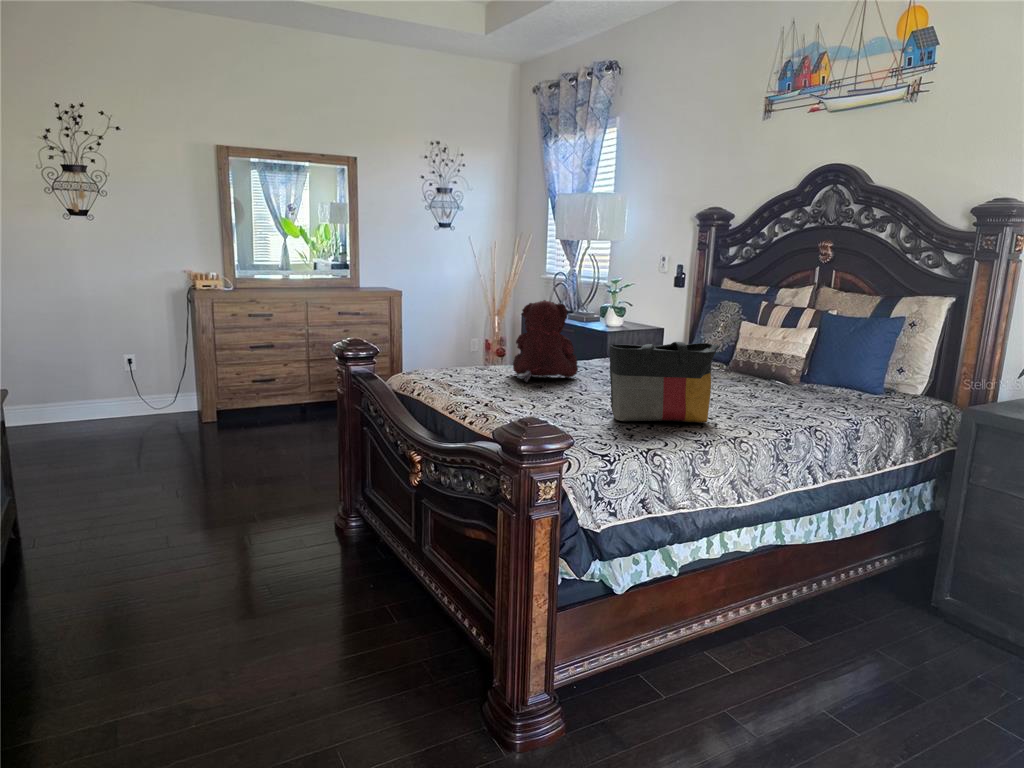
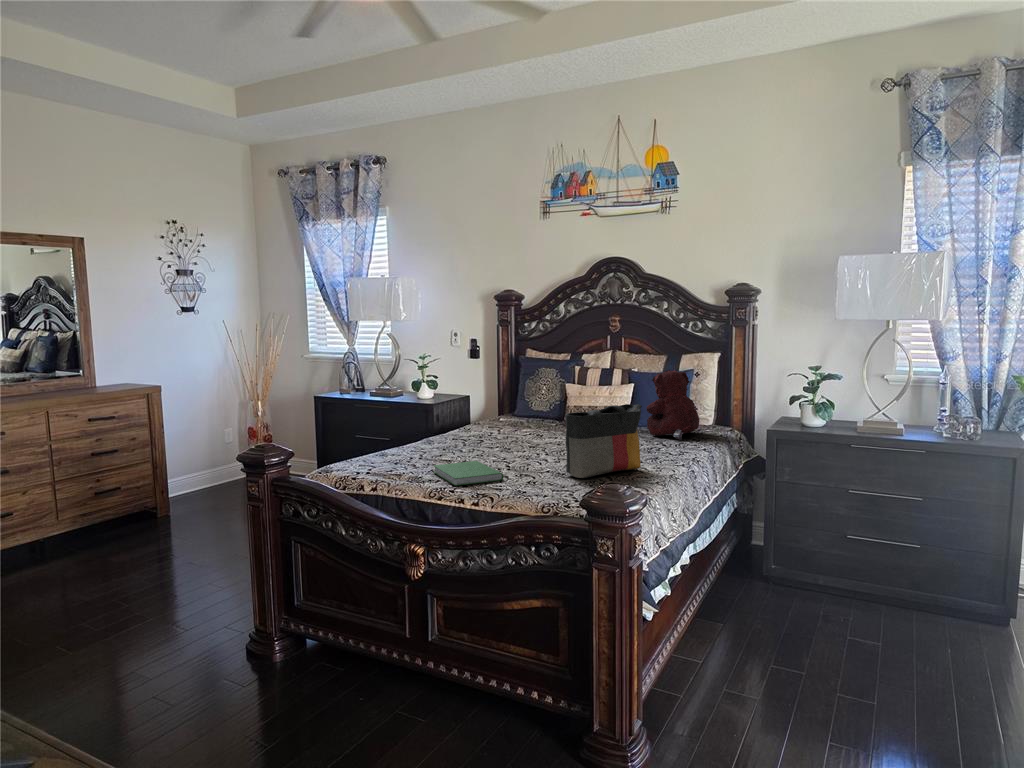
teddy bear: present [513,300,578,382] -> present [646,370,700,440]
hardcover book: none [488,384,547,409] -> present [434,461,503,486]

